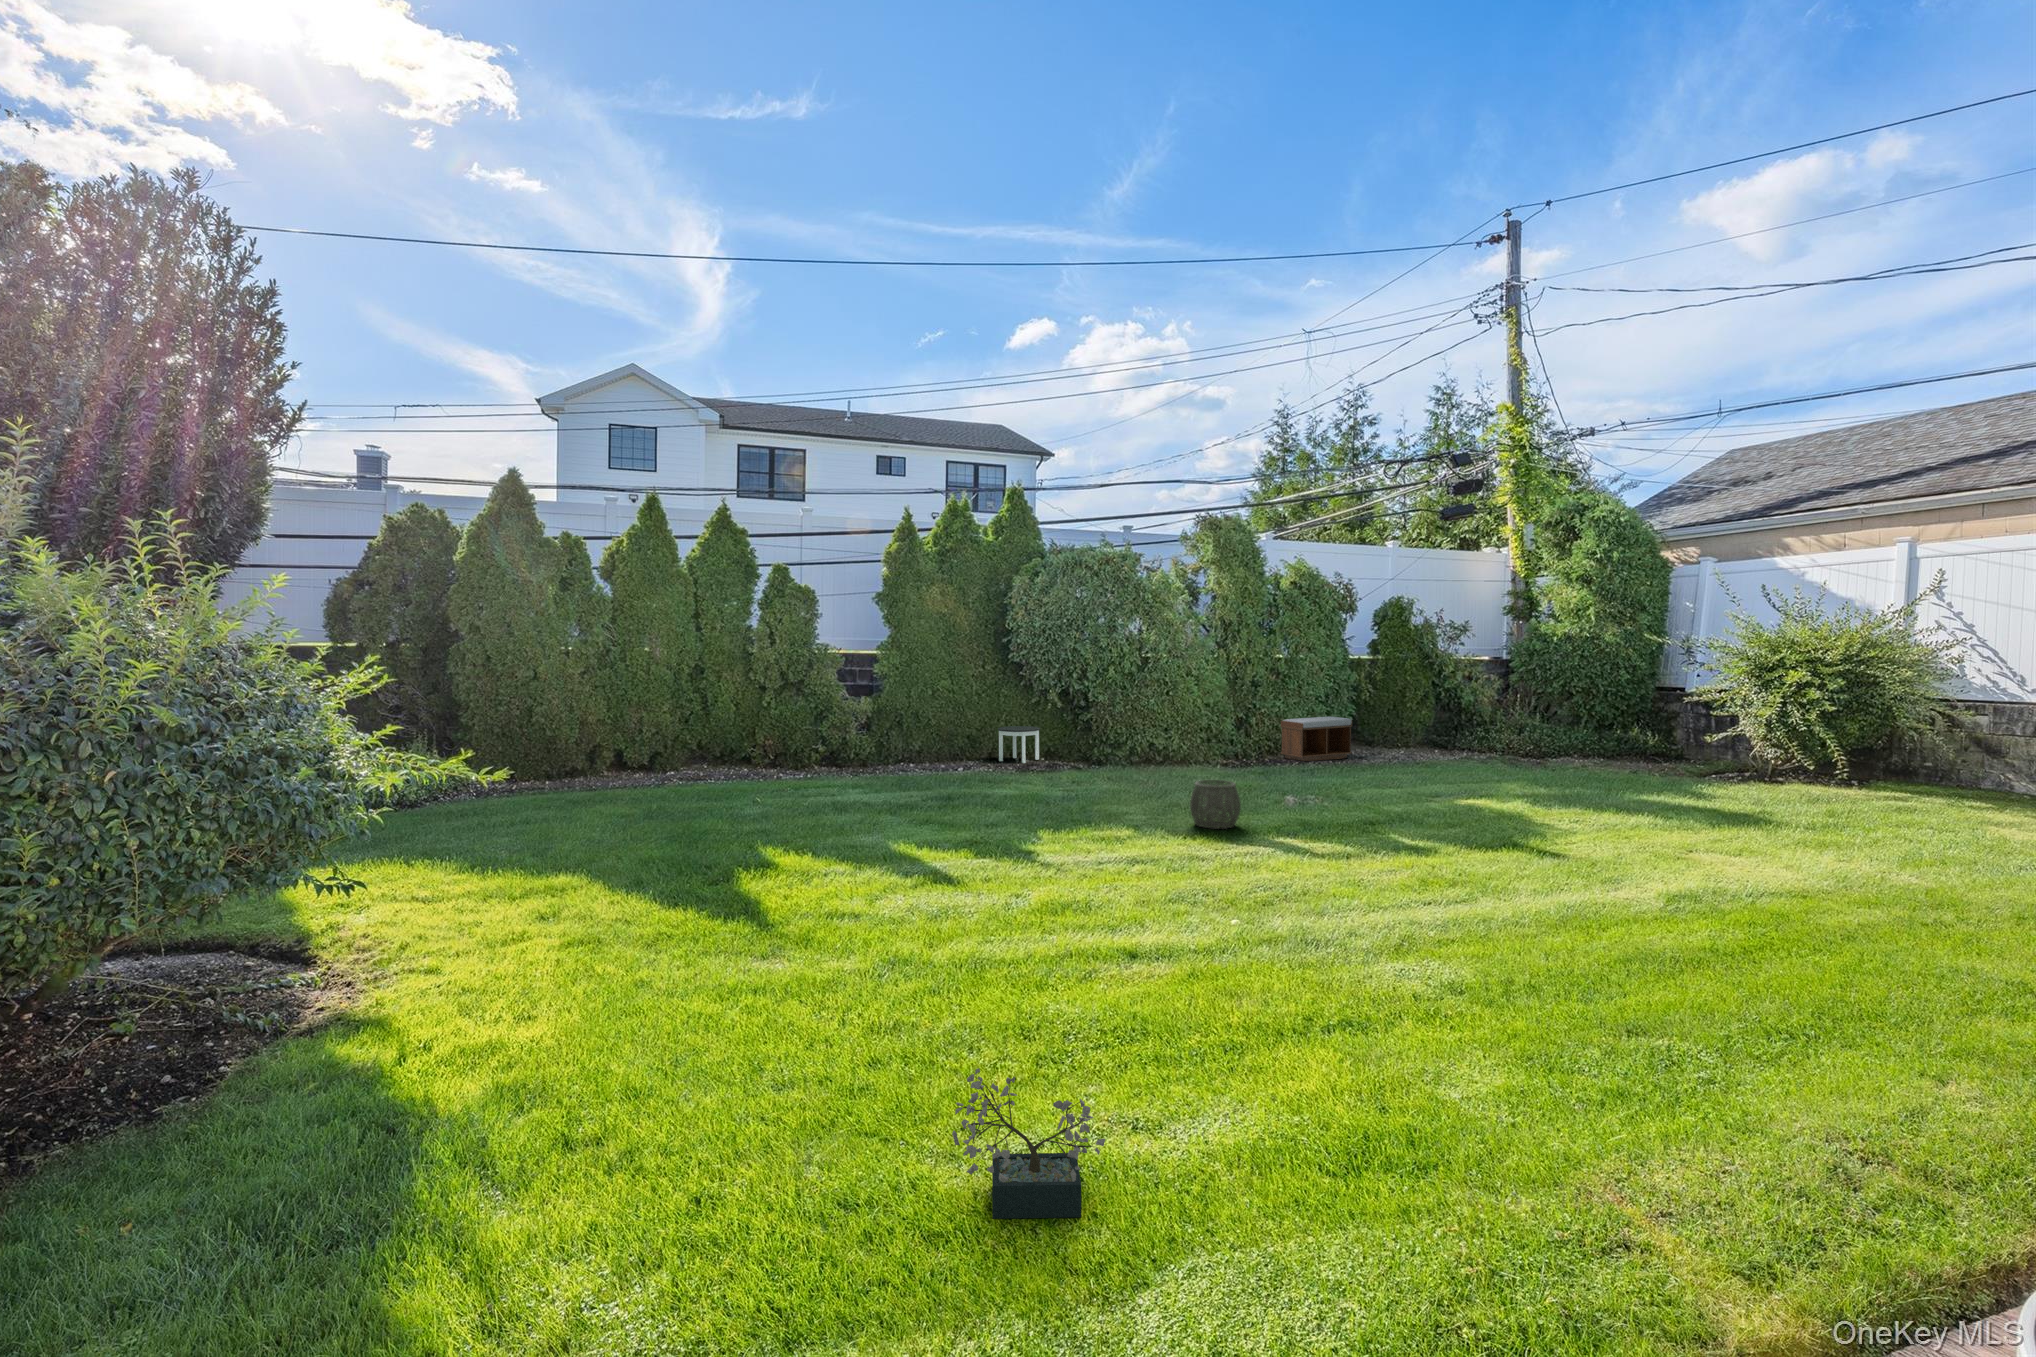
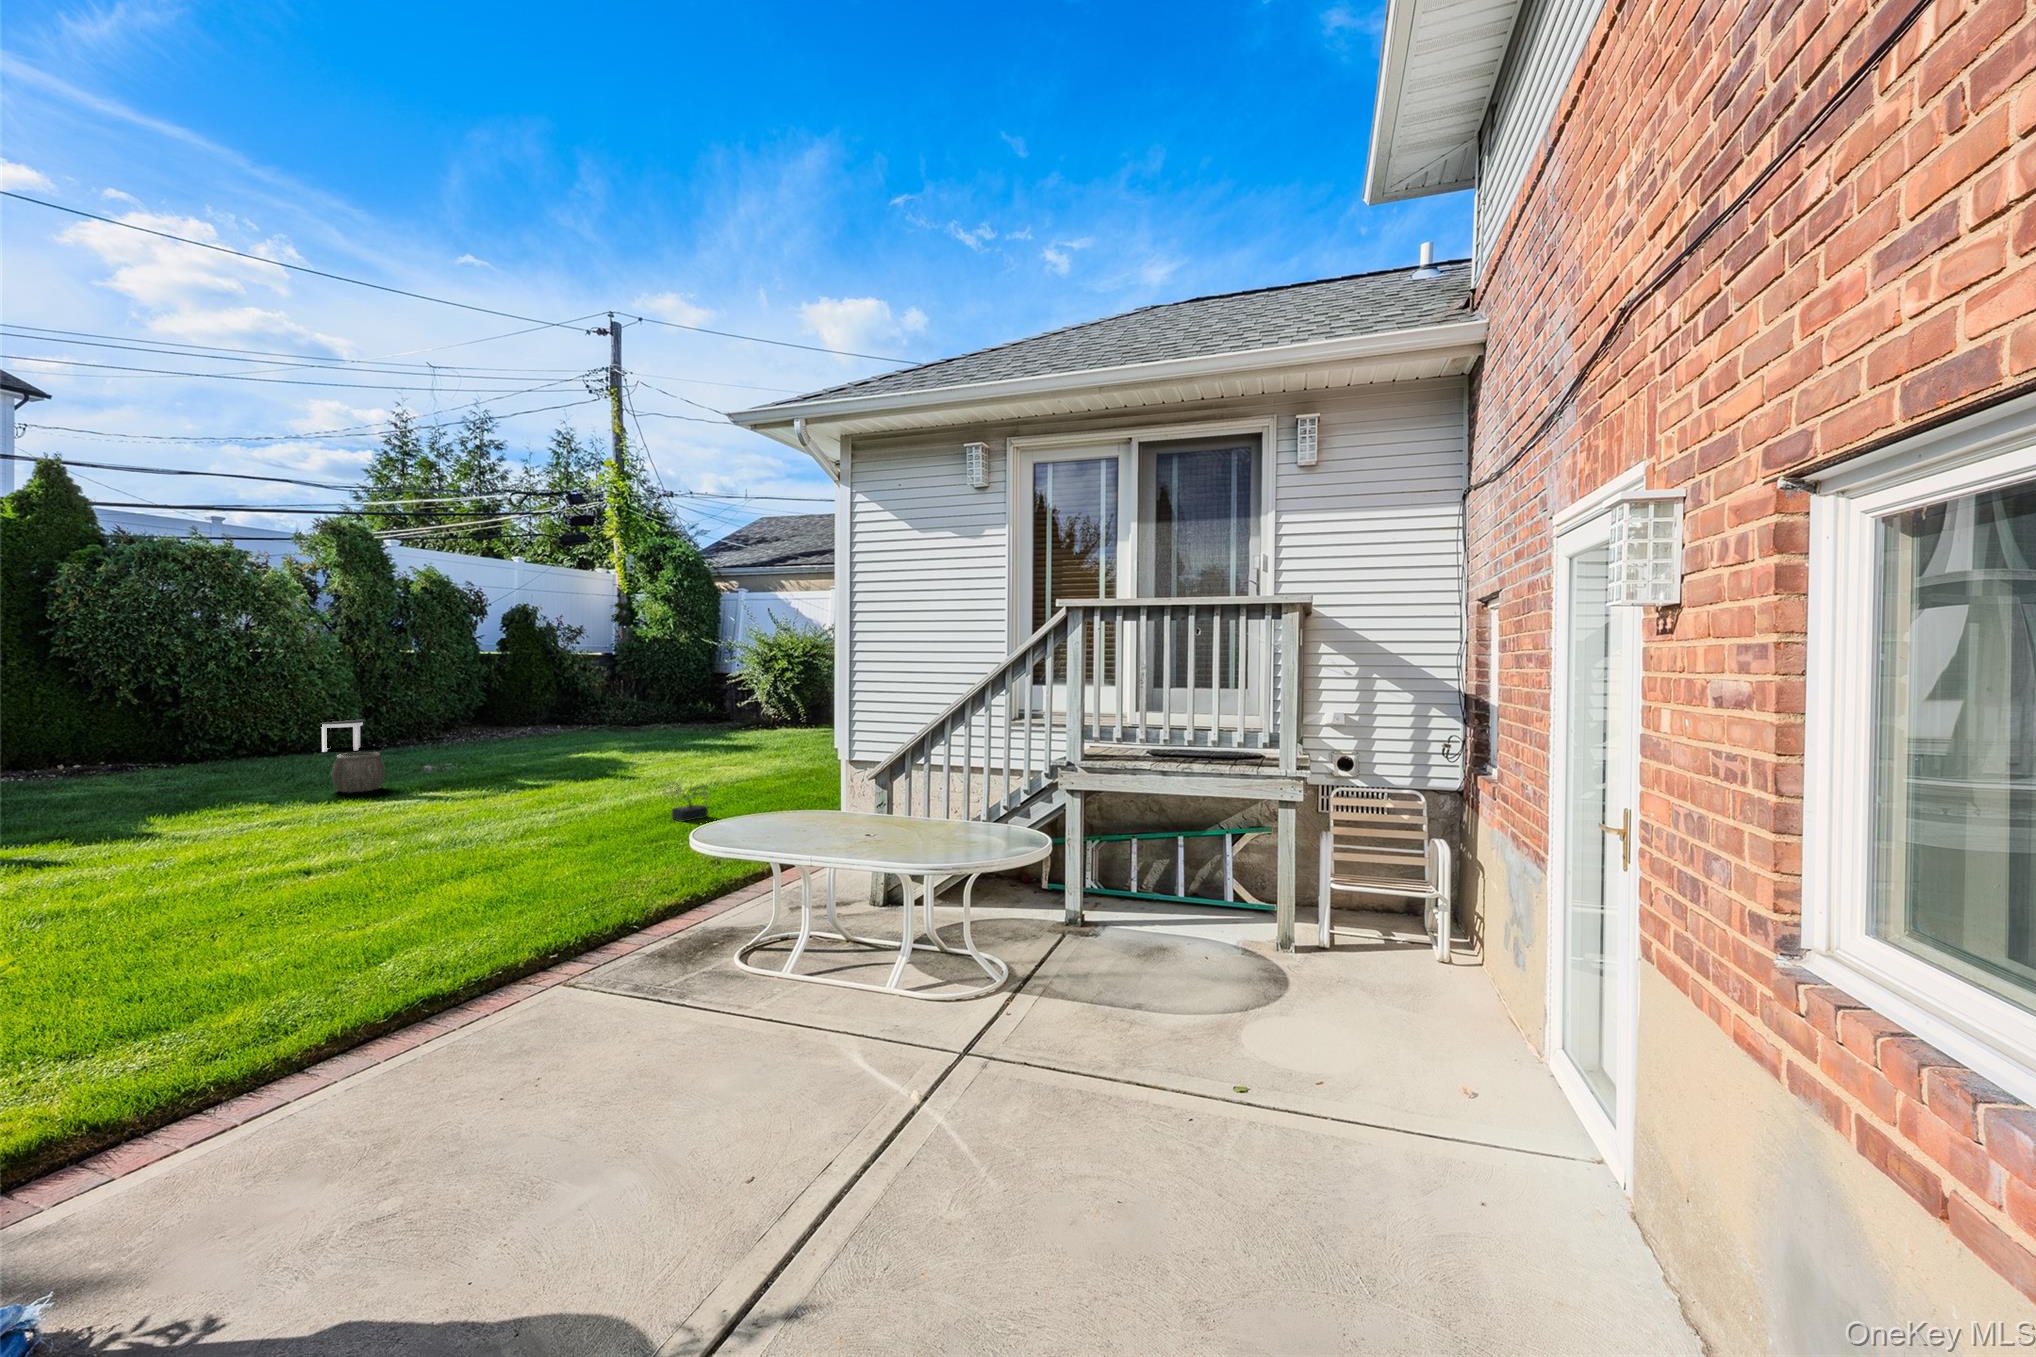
bench: present [1281,717,1352,761] -> none [414,703,485,742]
round table: present [998,726,1040,763] -> present [320,719,366,752]
decorative plant: present [952,1068,1105,1219] -> present [664,782,708,822]

